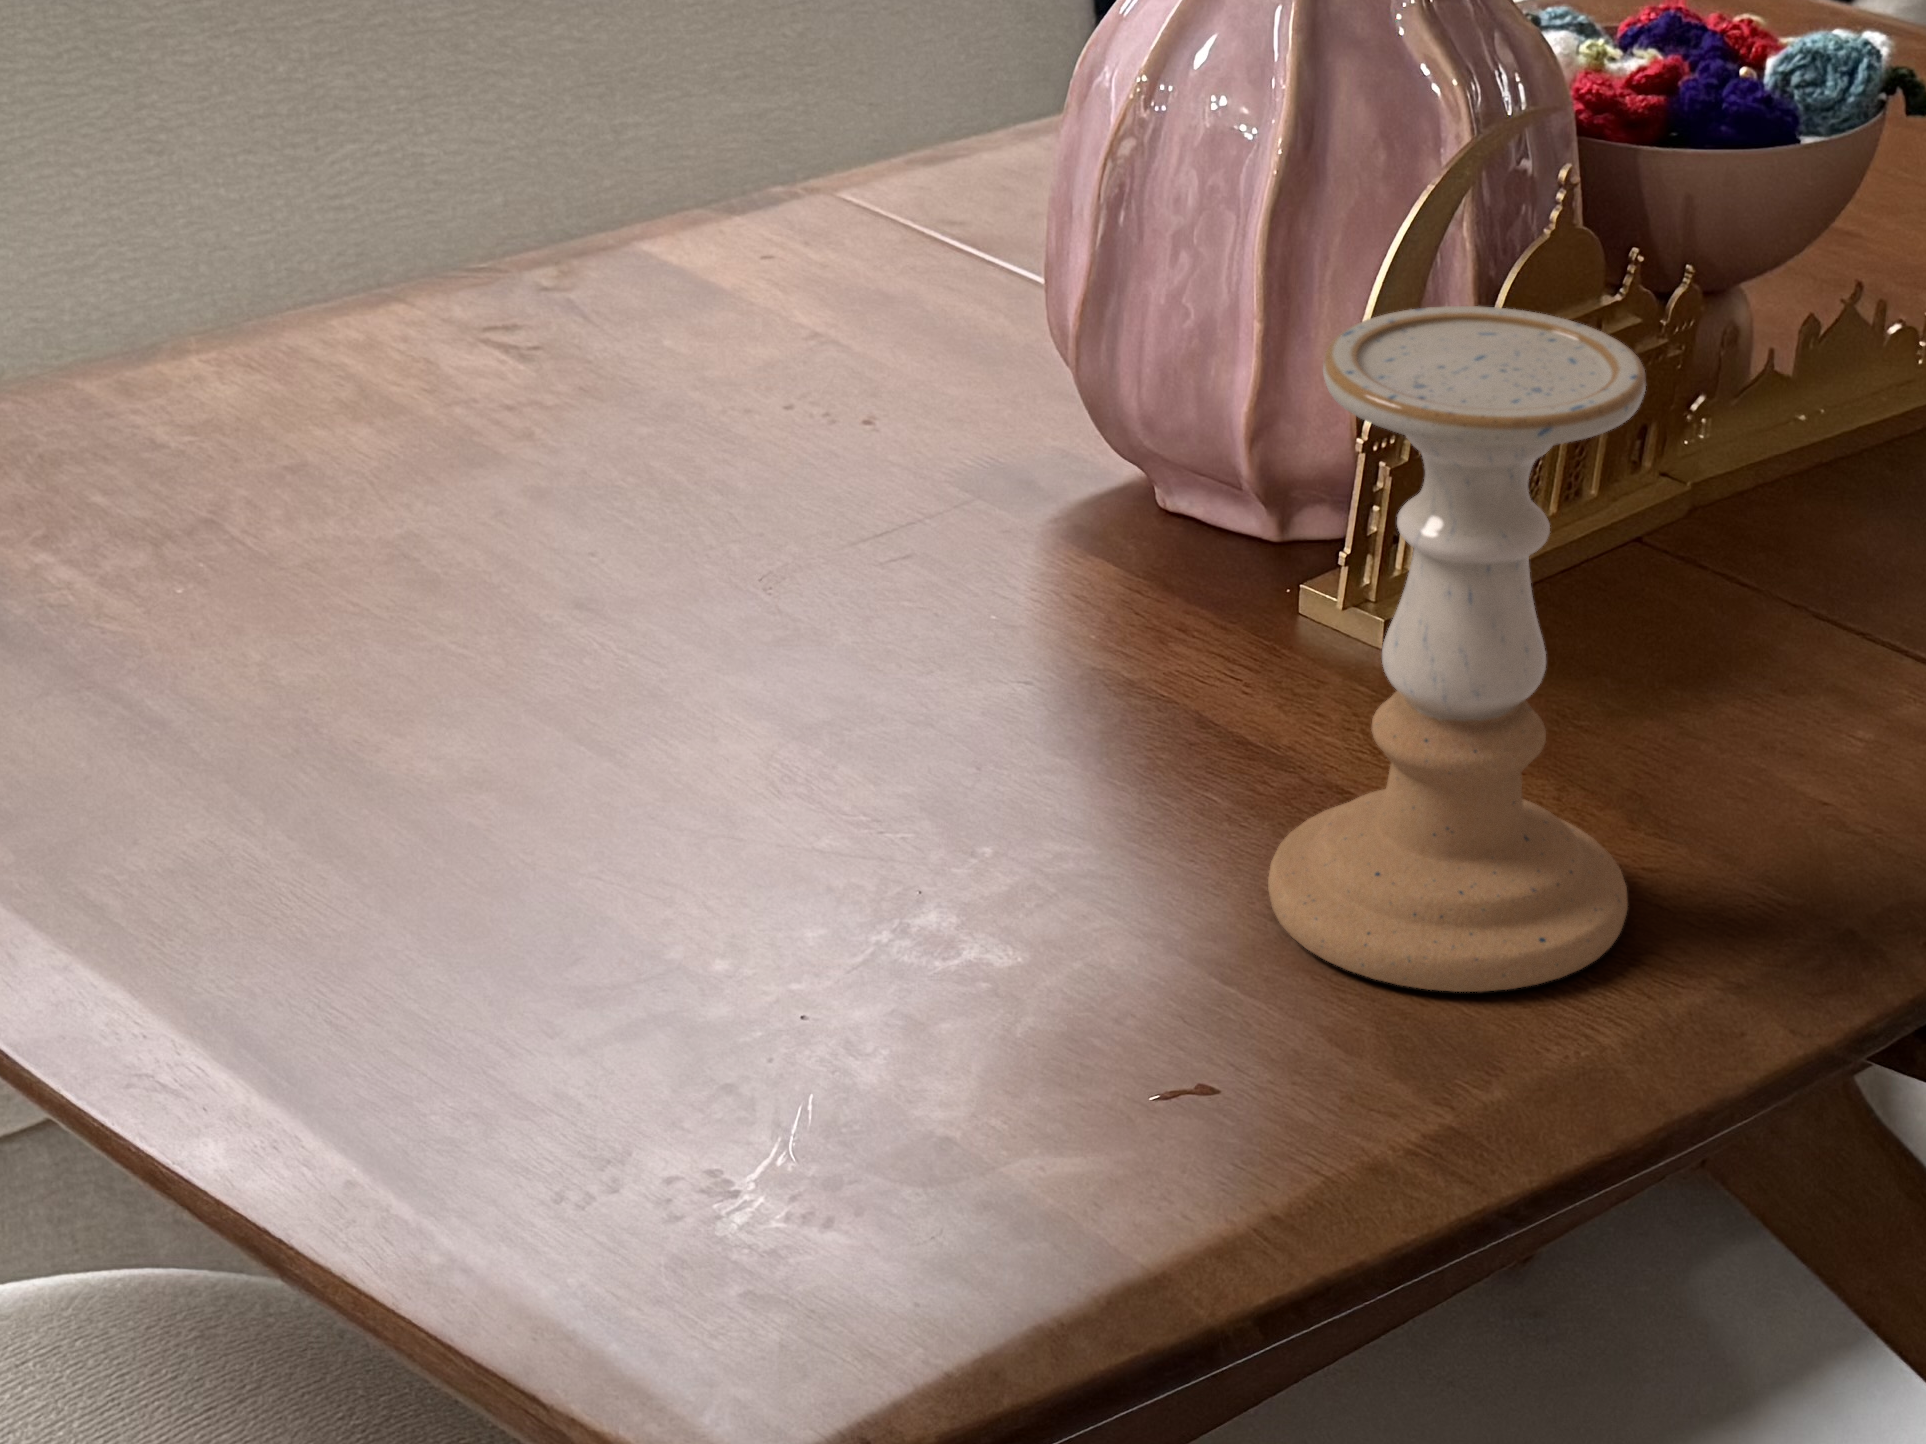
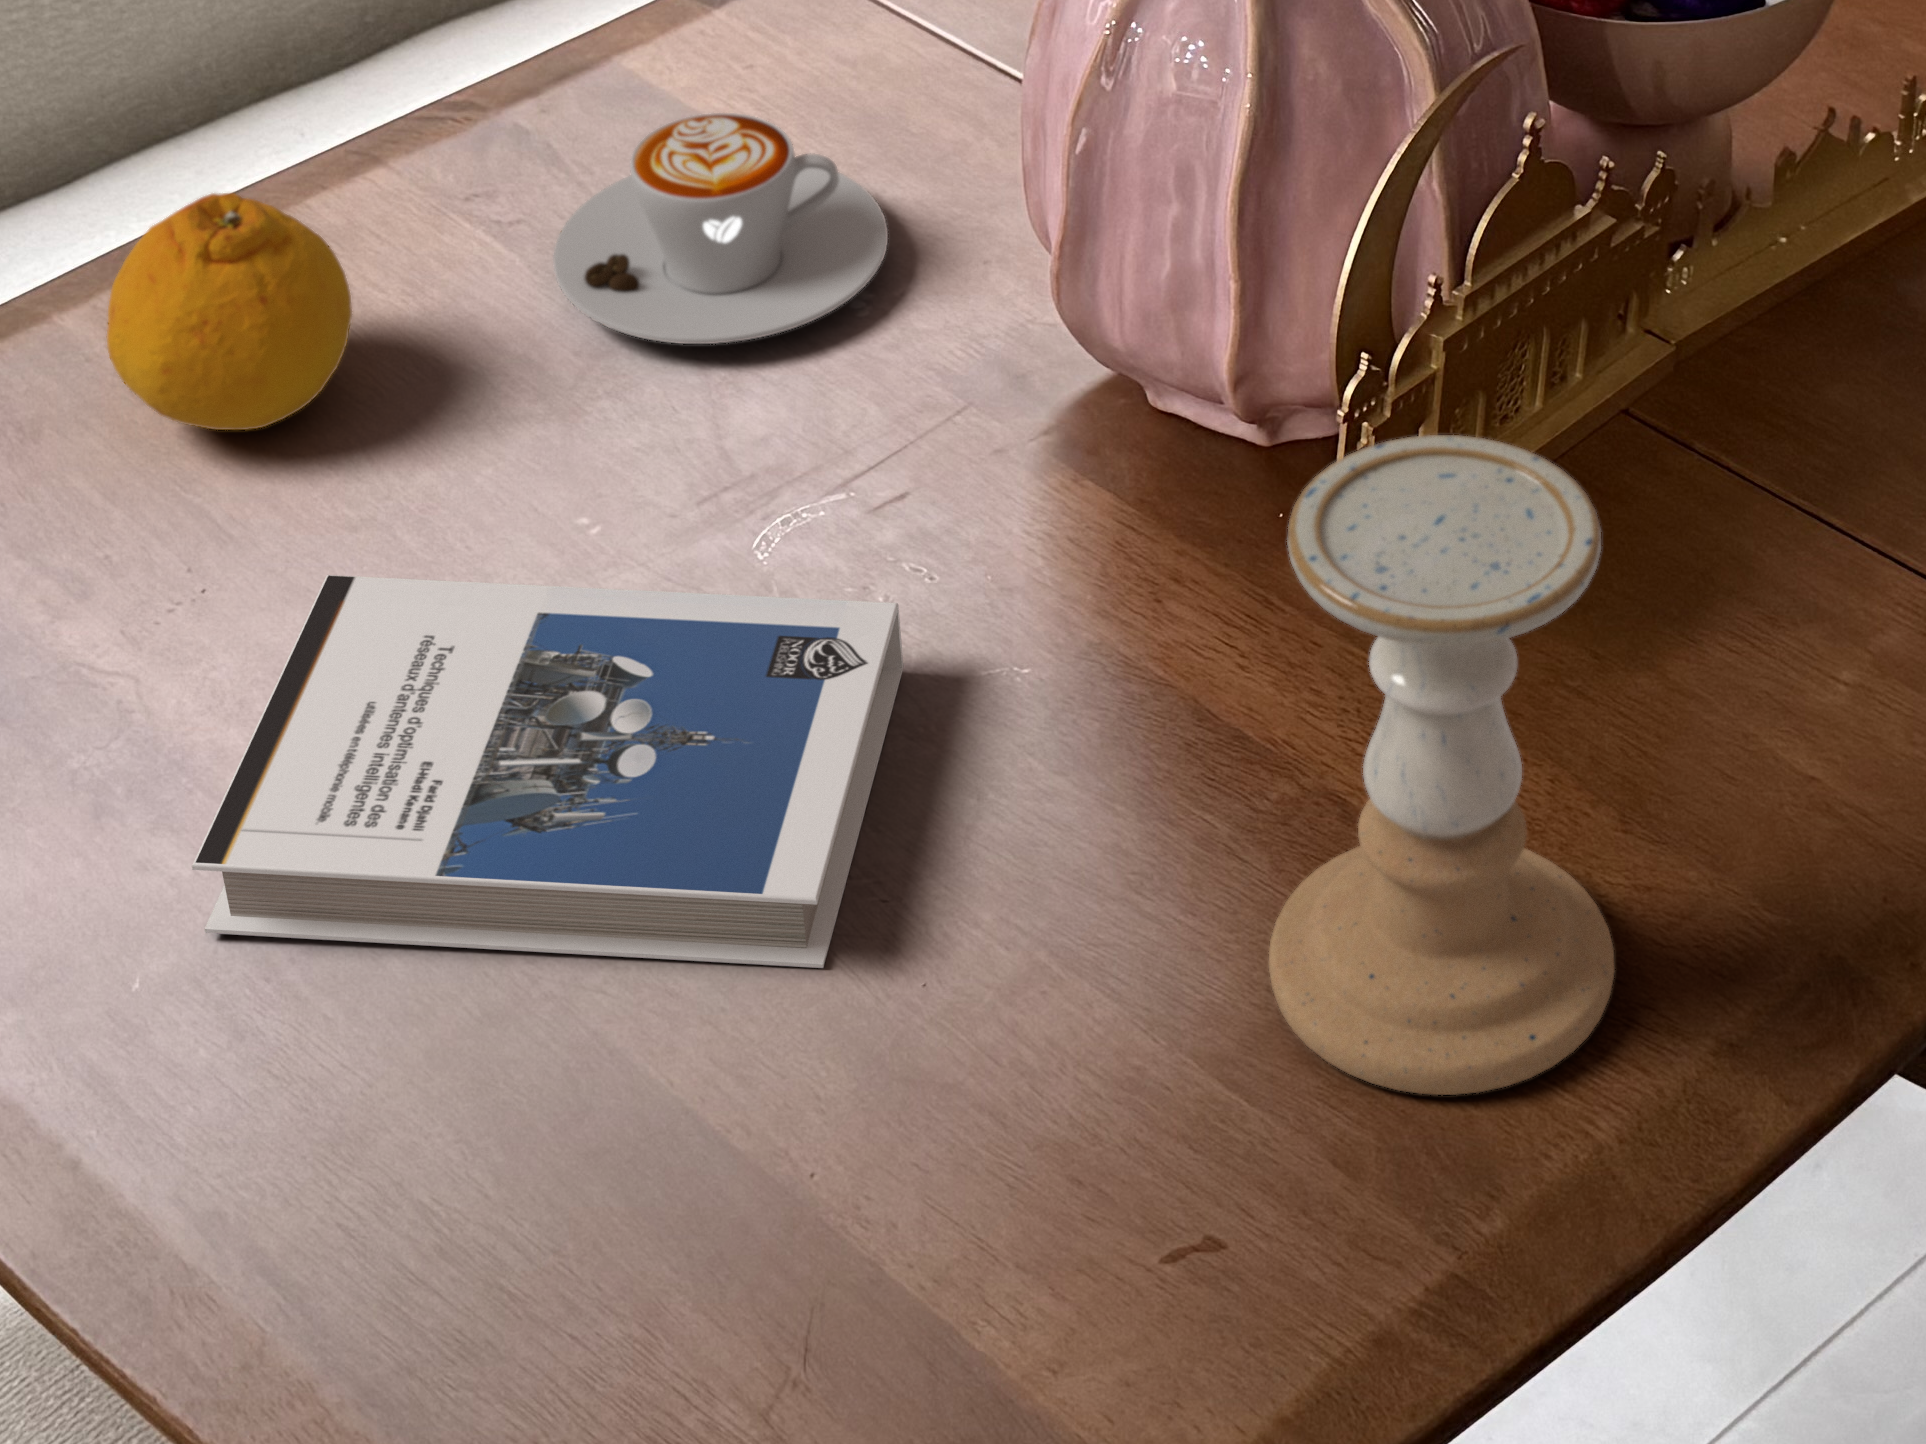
fruit: none [116,229,362,472] -> present [106,193,352,430]
coffee cup: none [563,237,899,432] -> present [553,113,888,344]
hardback book: none [172,542,900,872] -> present [192,575,903,968]

